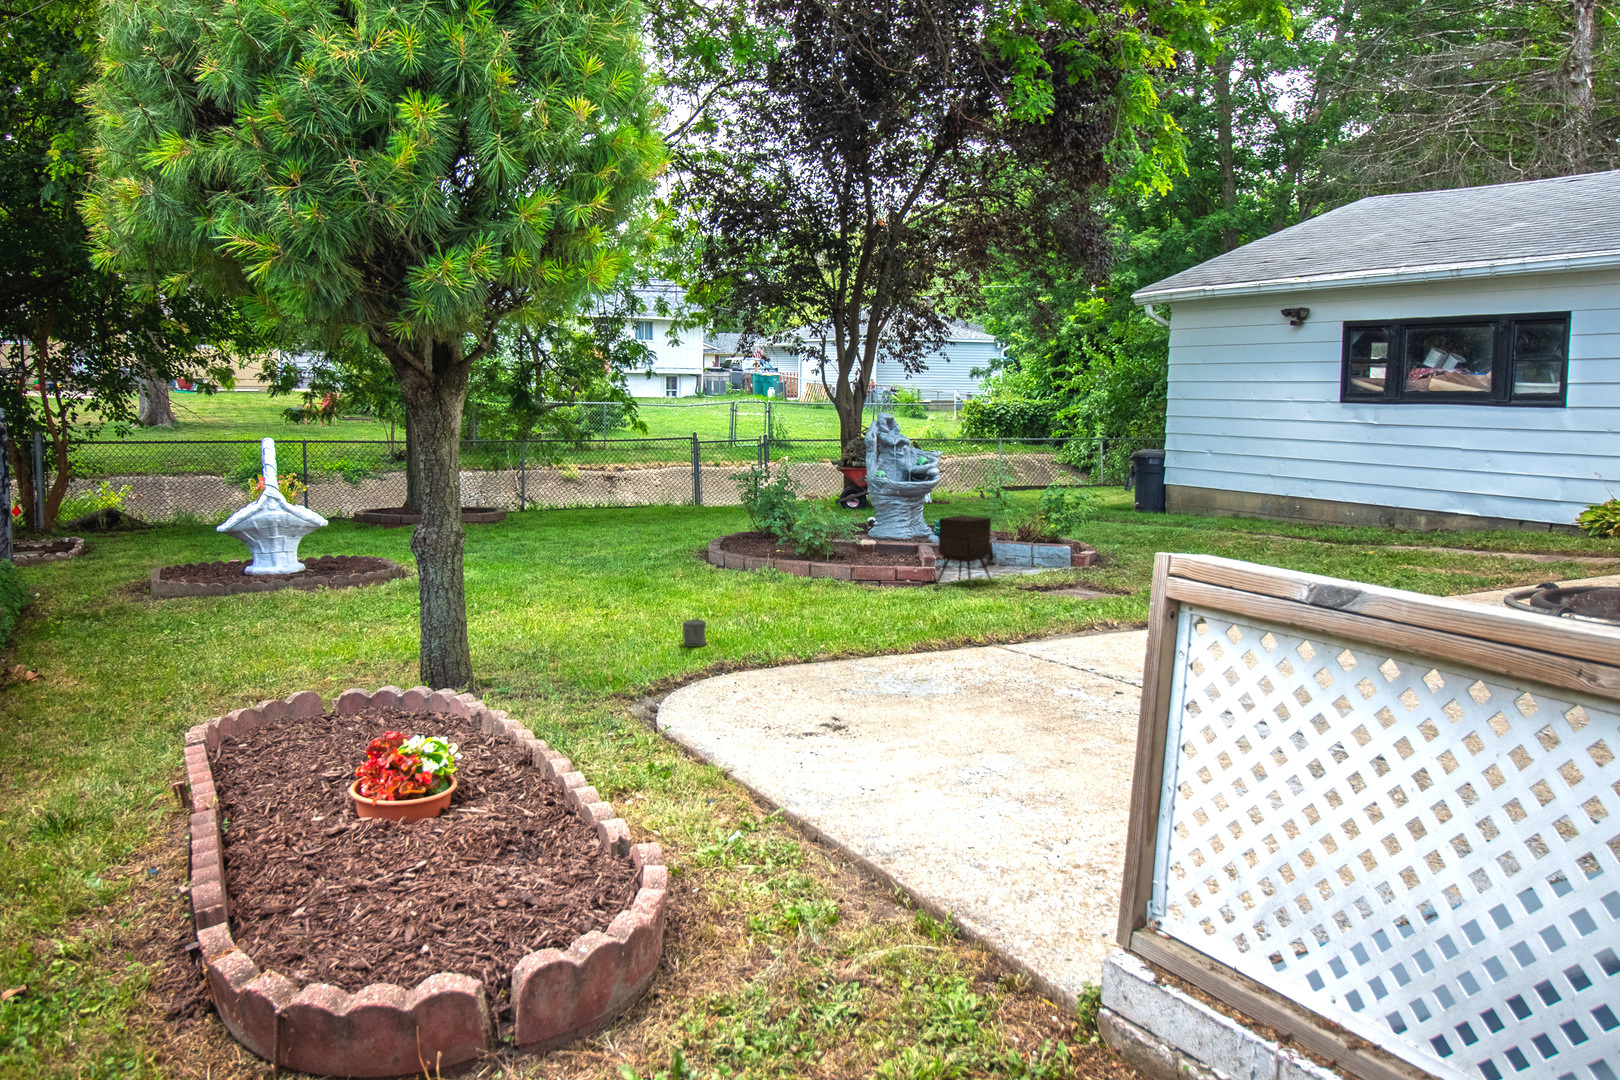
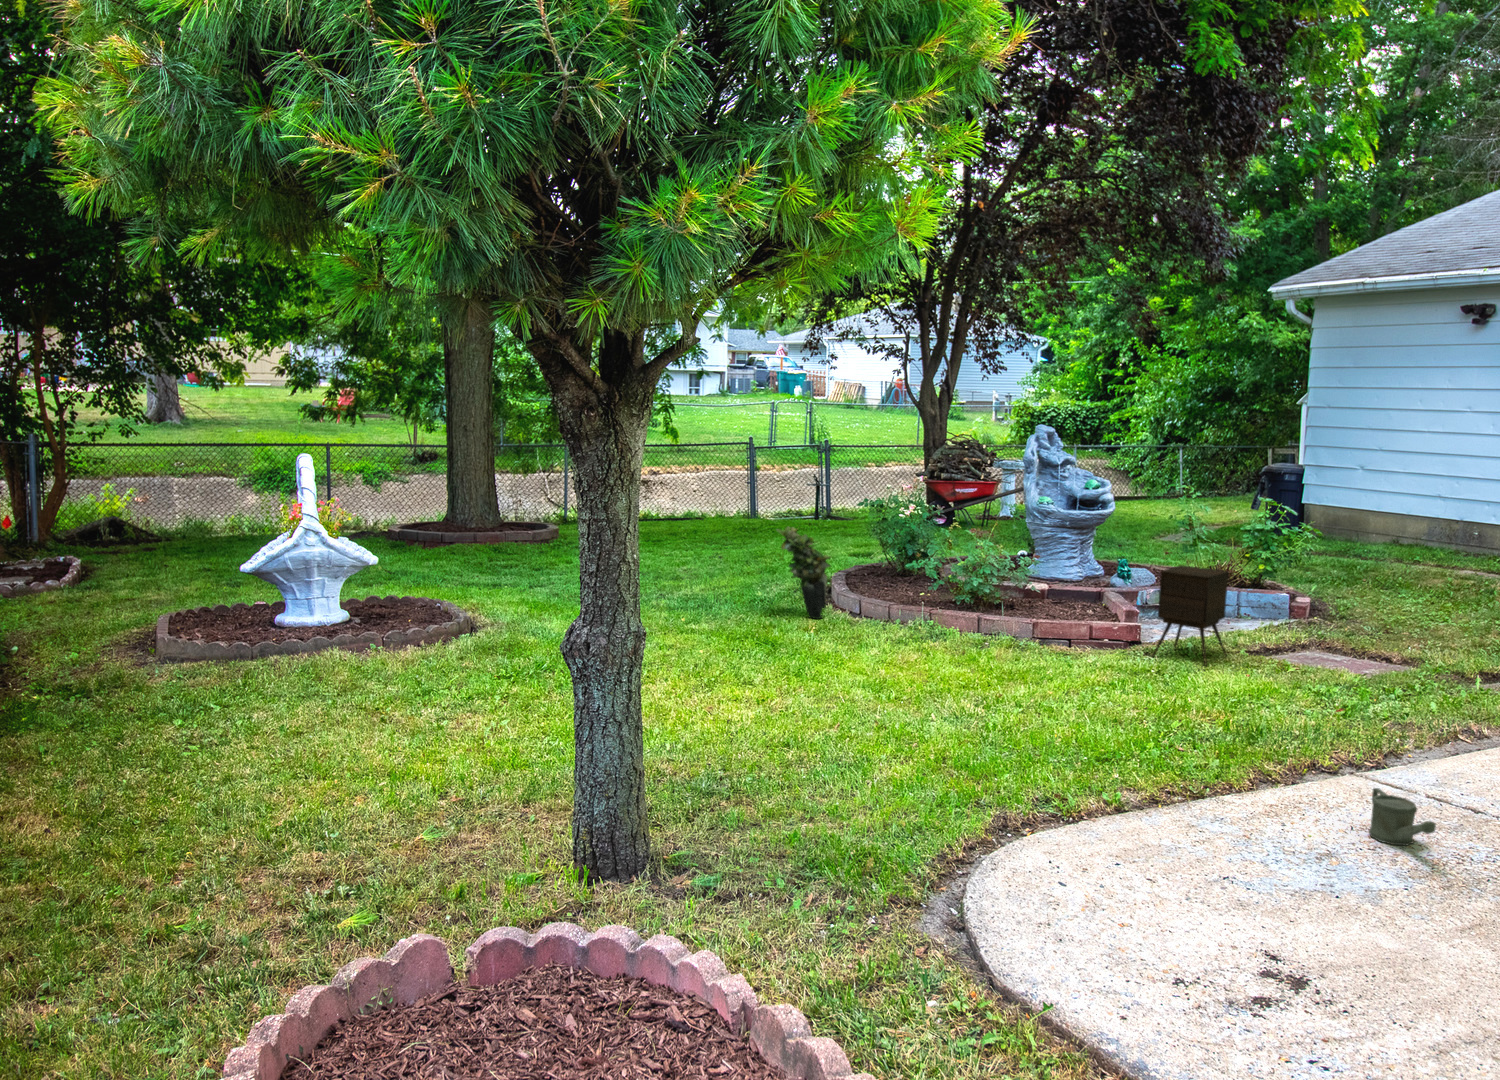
potted plant: none [659,493,704,568] -> present [777,527,831,619]
watering can: present [683,617,706,647] -> present [1369,788,1436,846]

